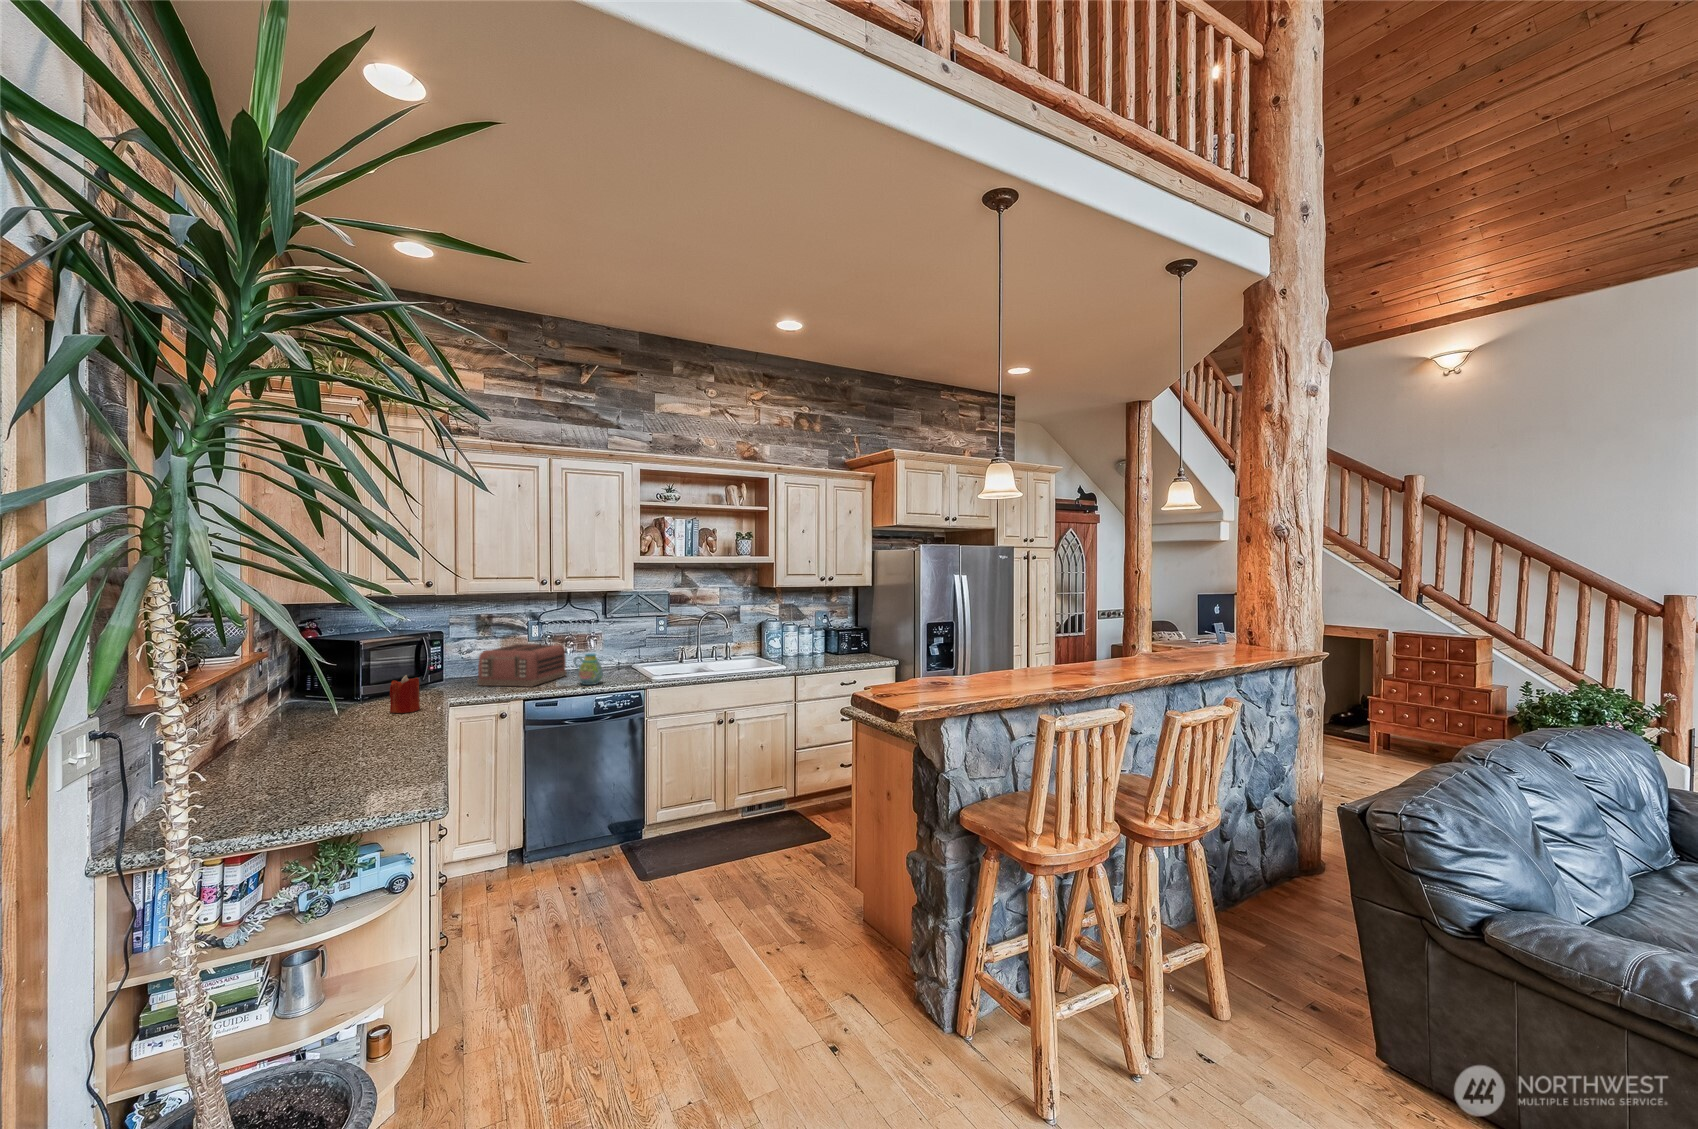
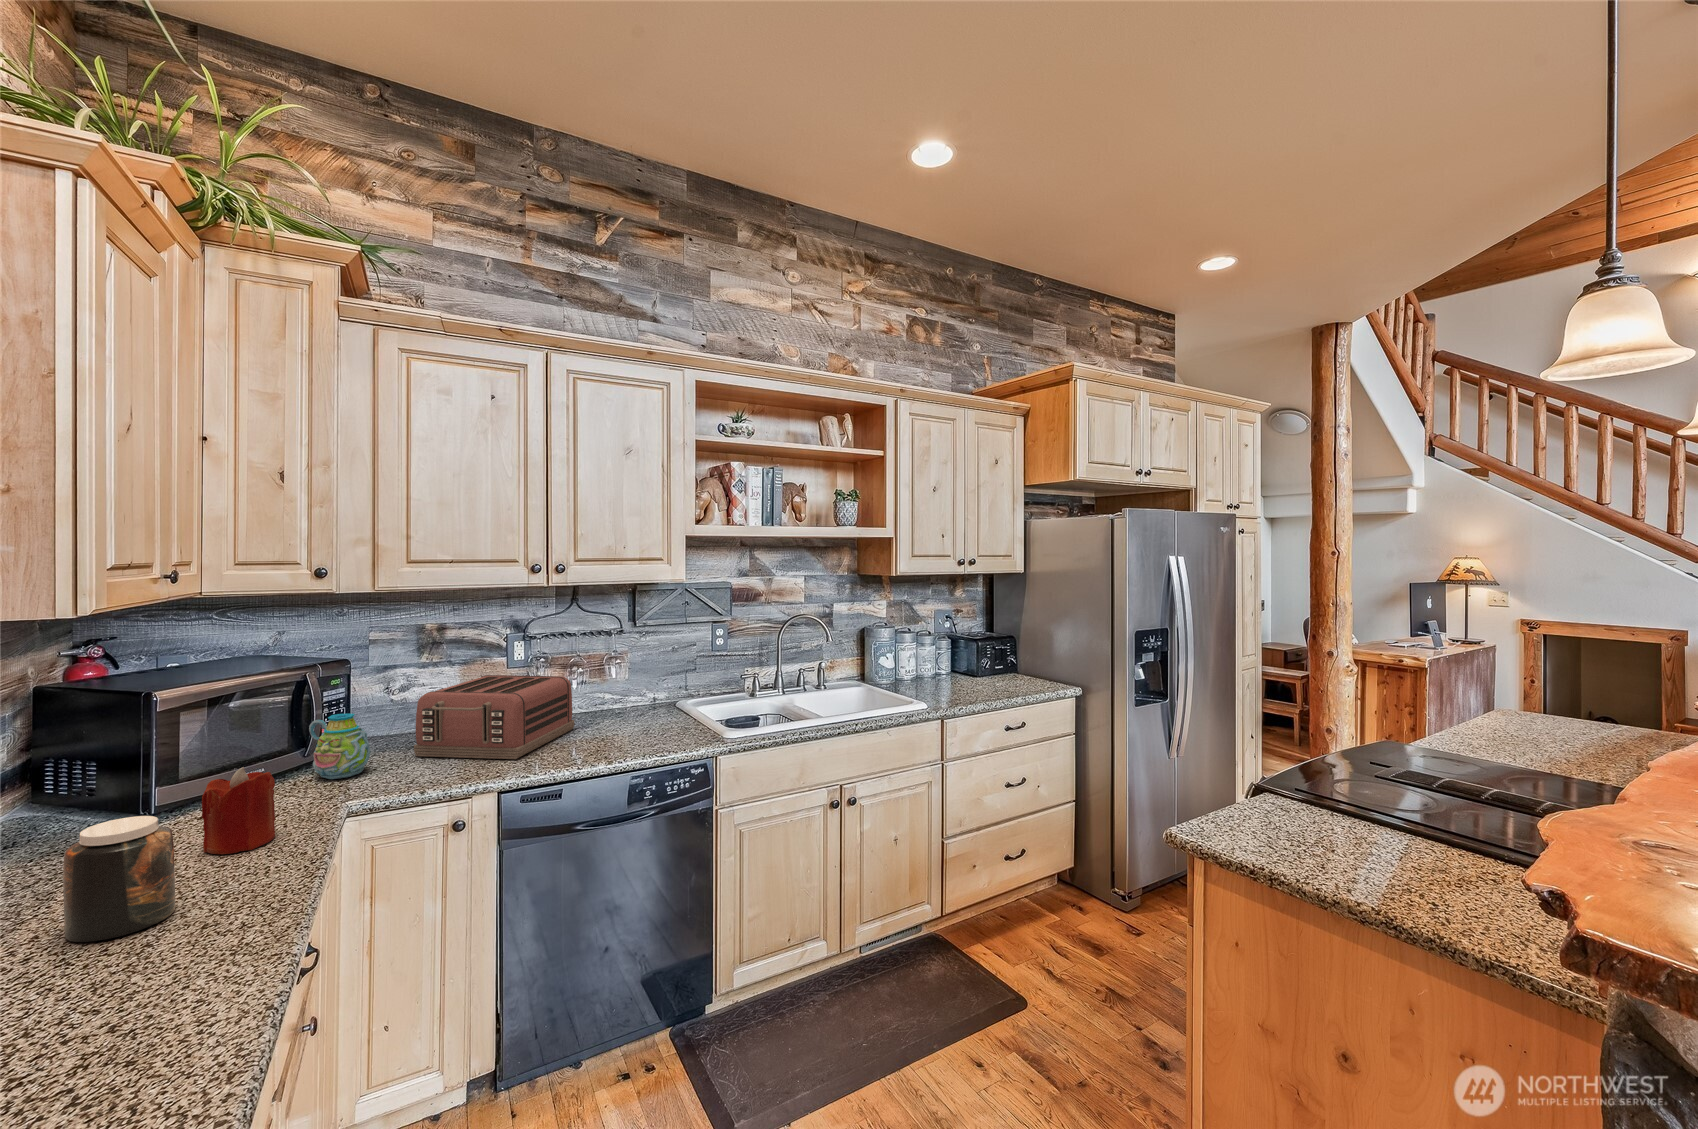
mug: present [574,654,603,685] -> present [309,714,371,779]
jar: none [353,686,391,731] -> present [63,816,175,942]

